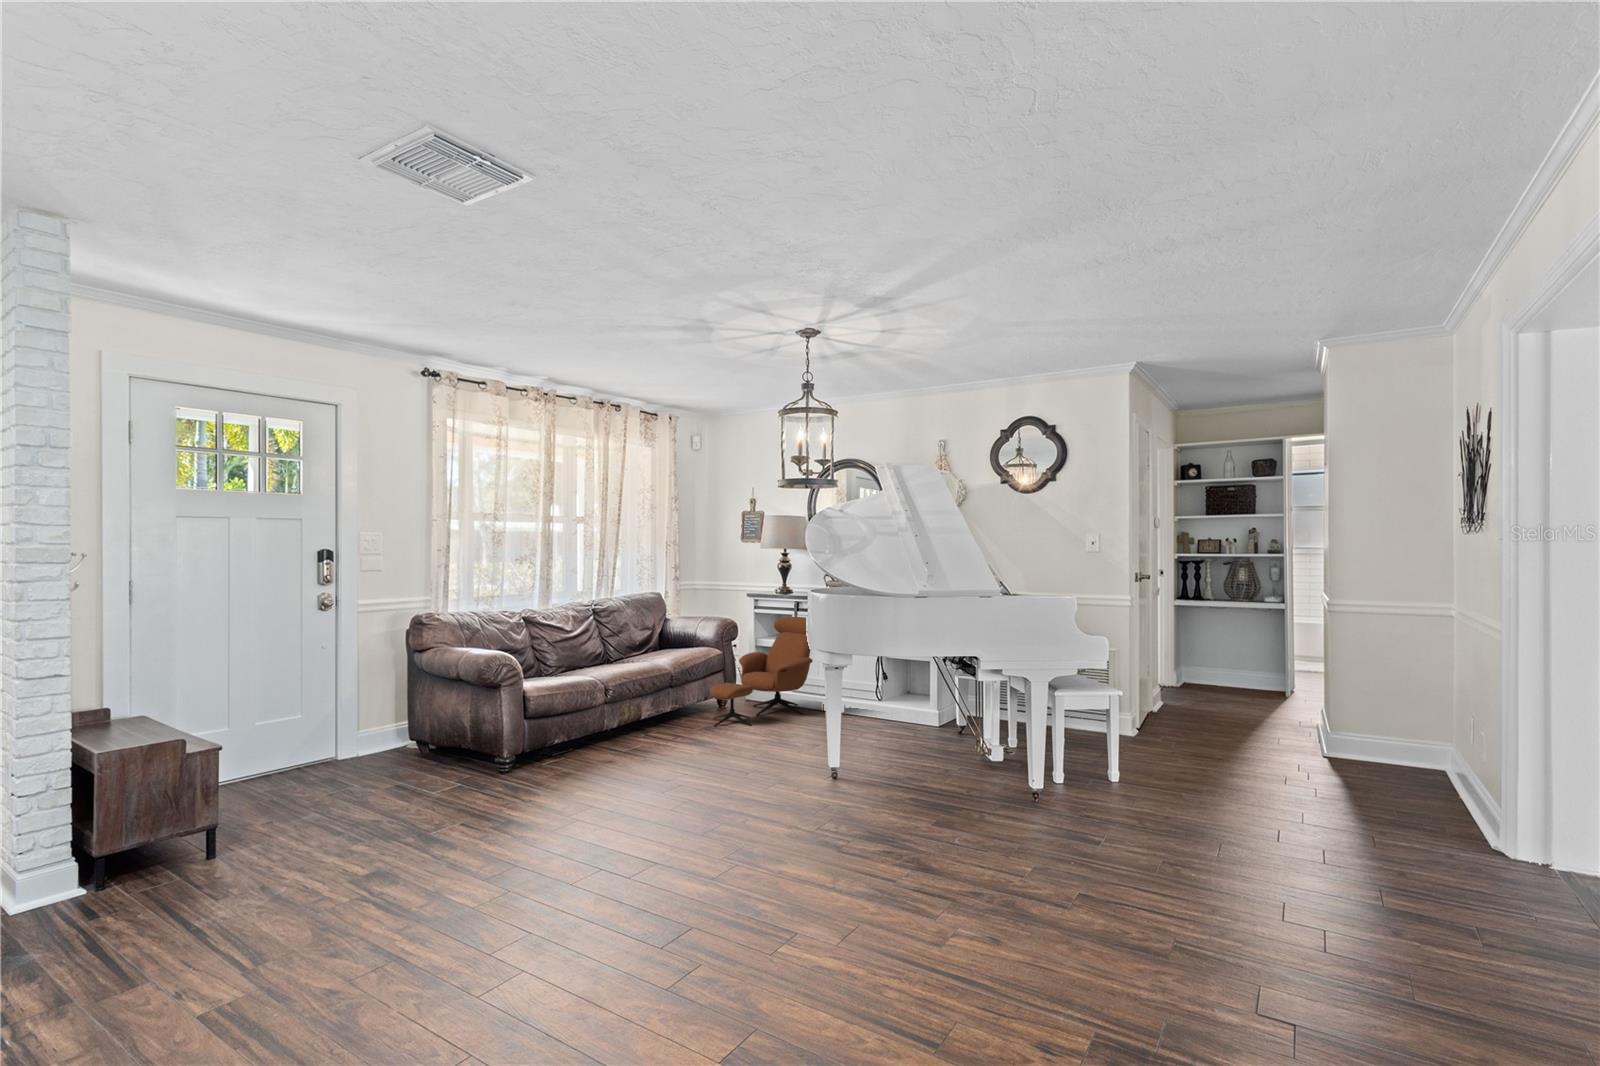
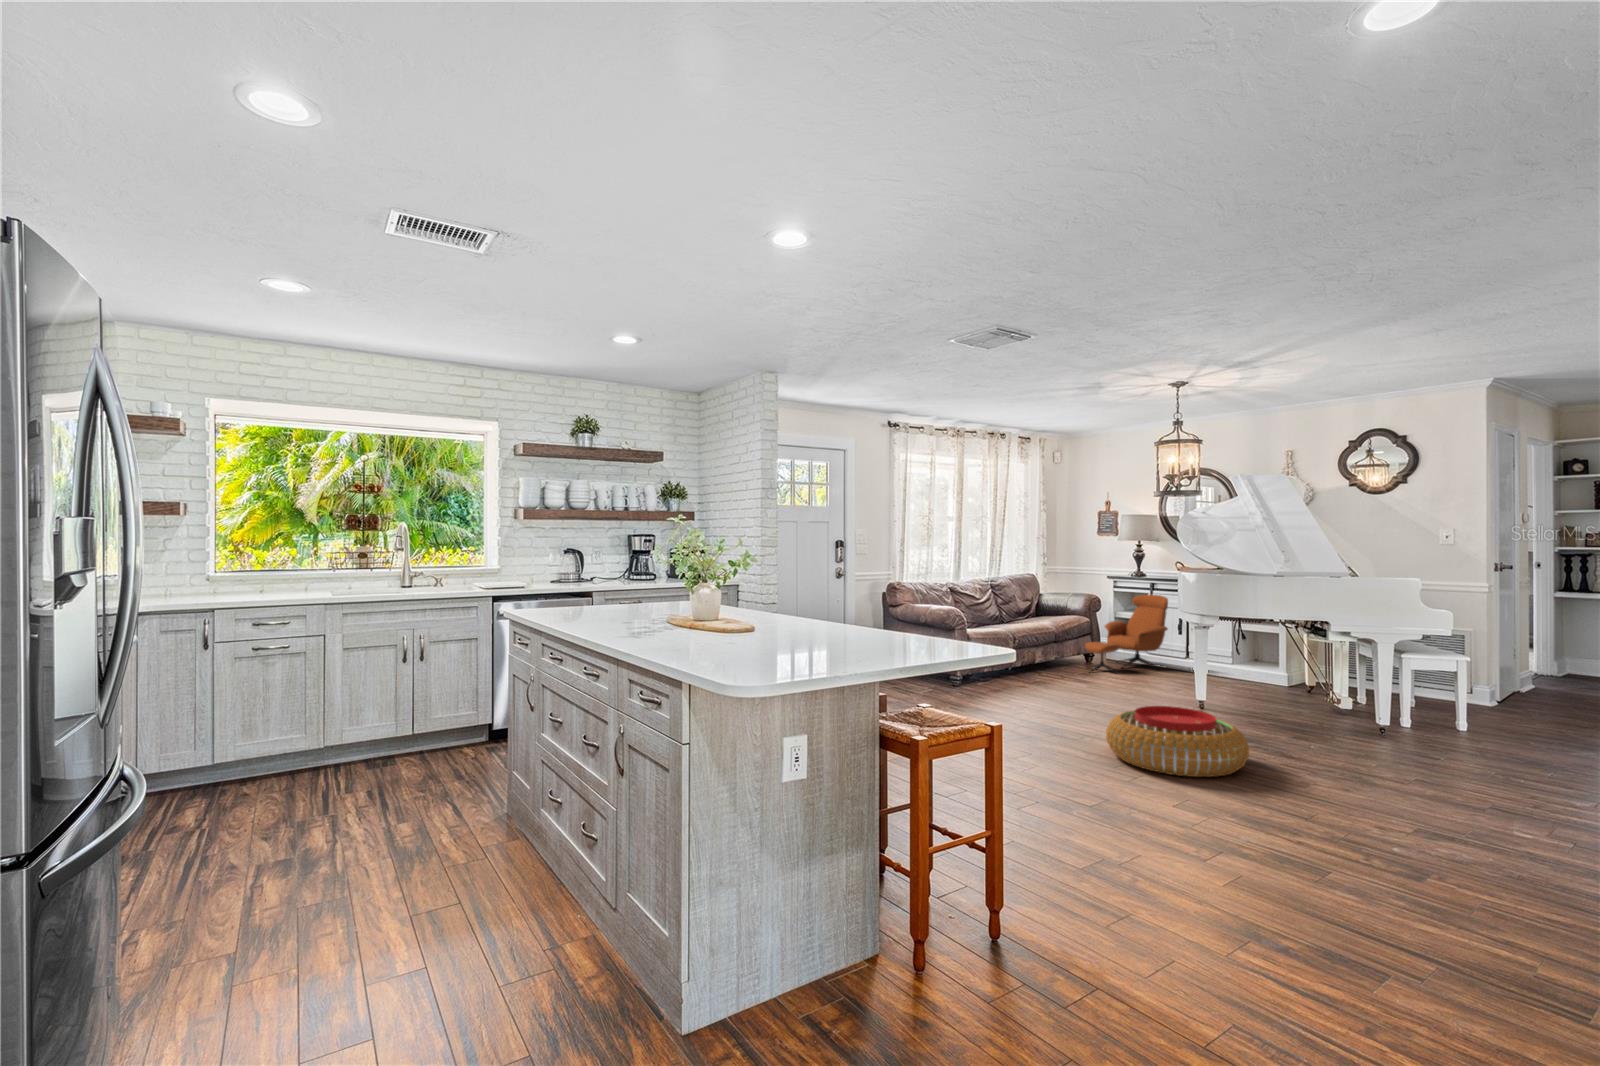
pouf: none [682,802,878,928] -> present [1106,706,1249,777]

